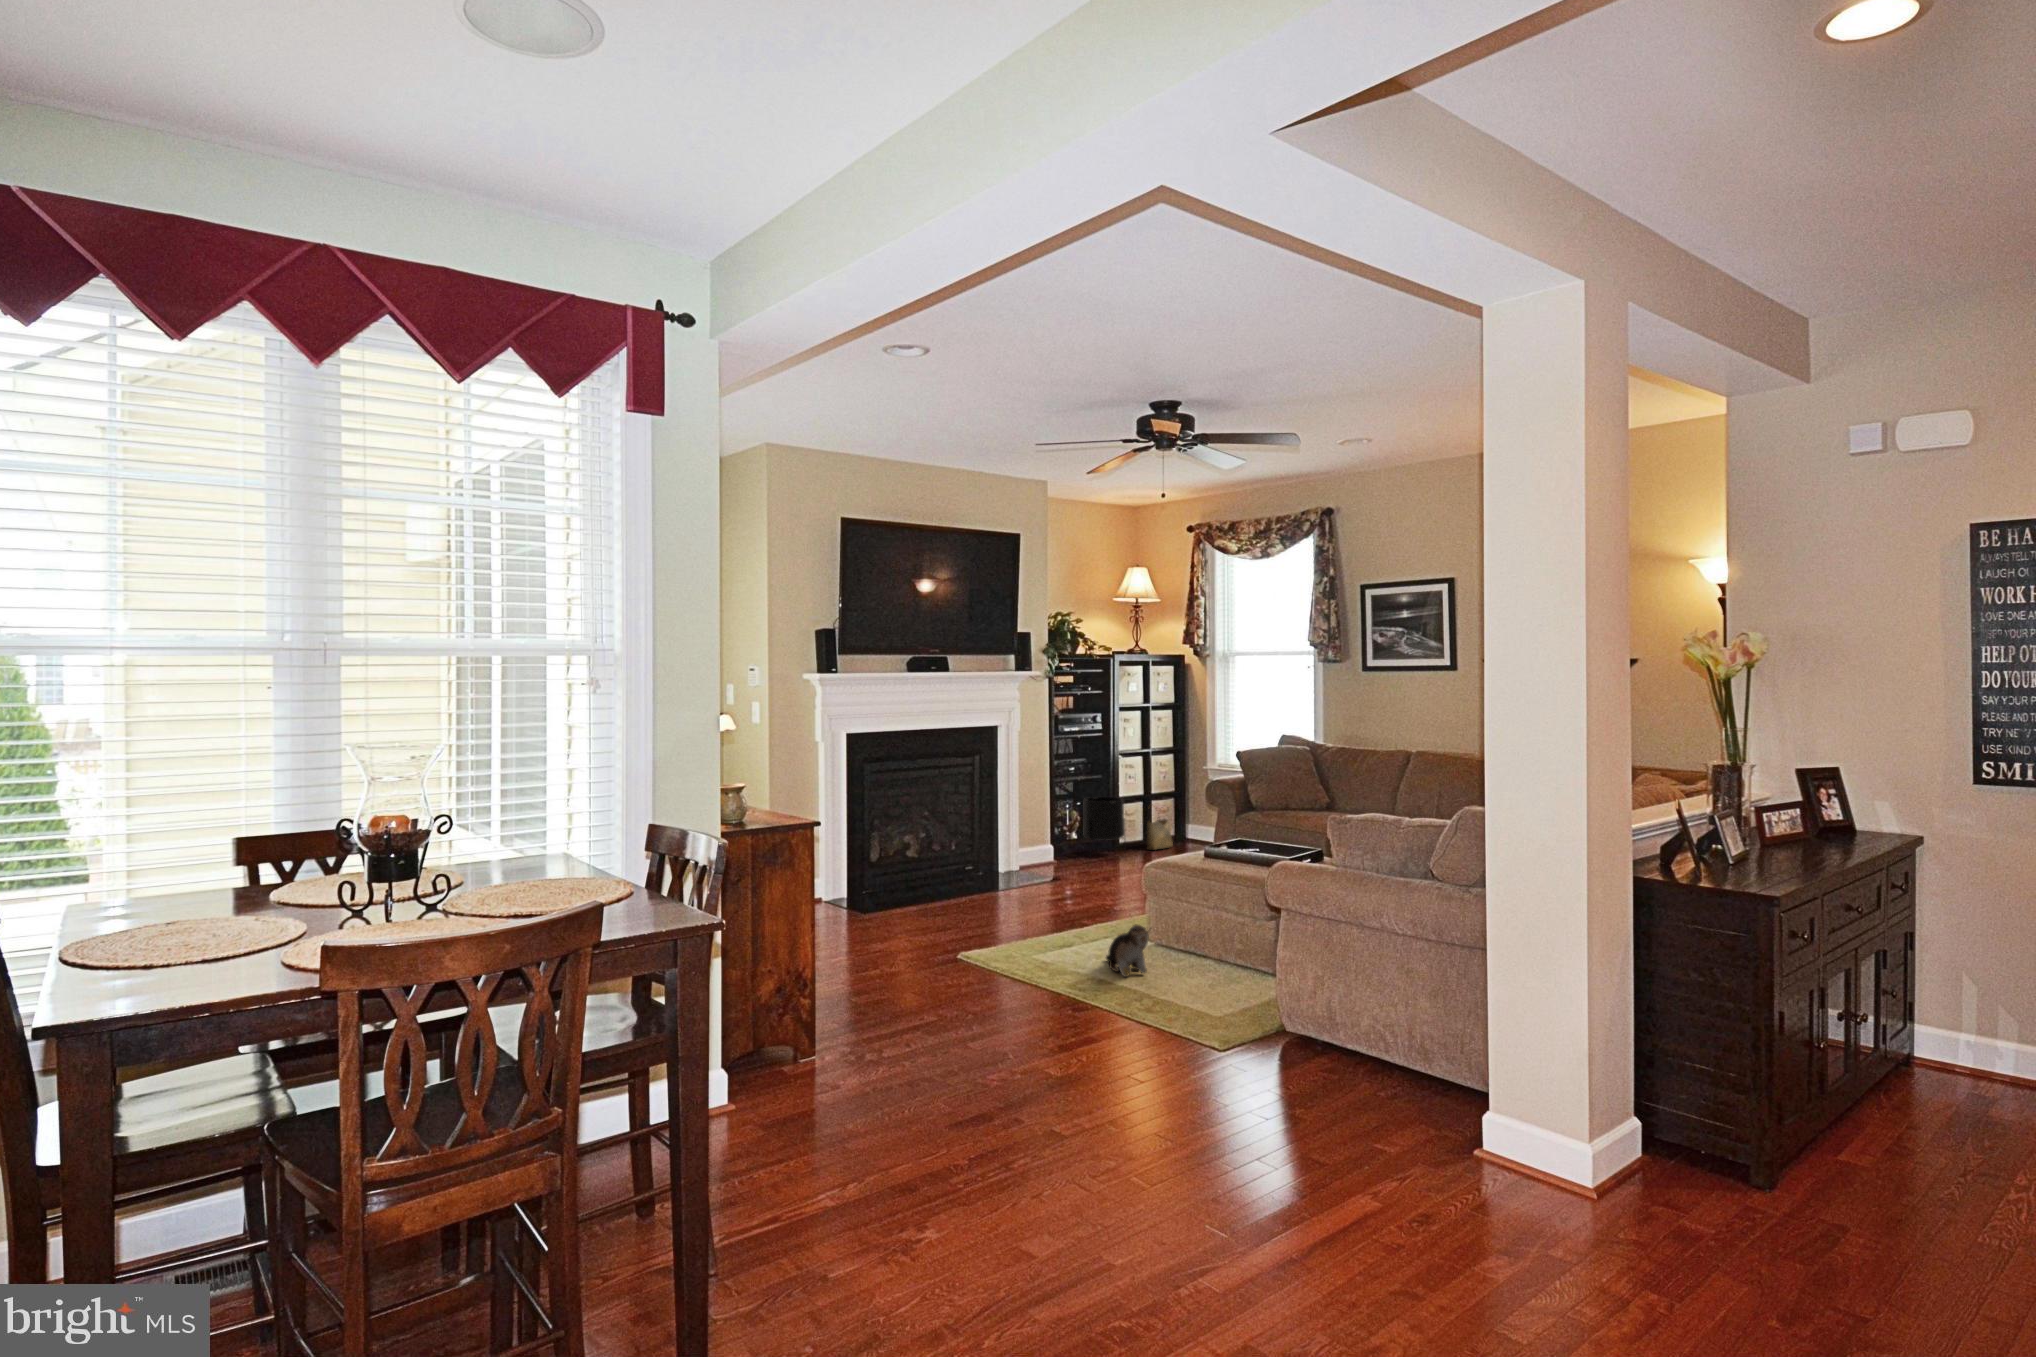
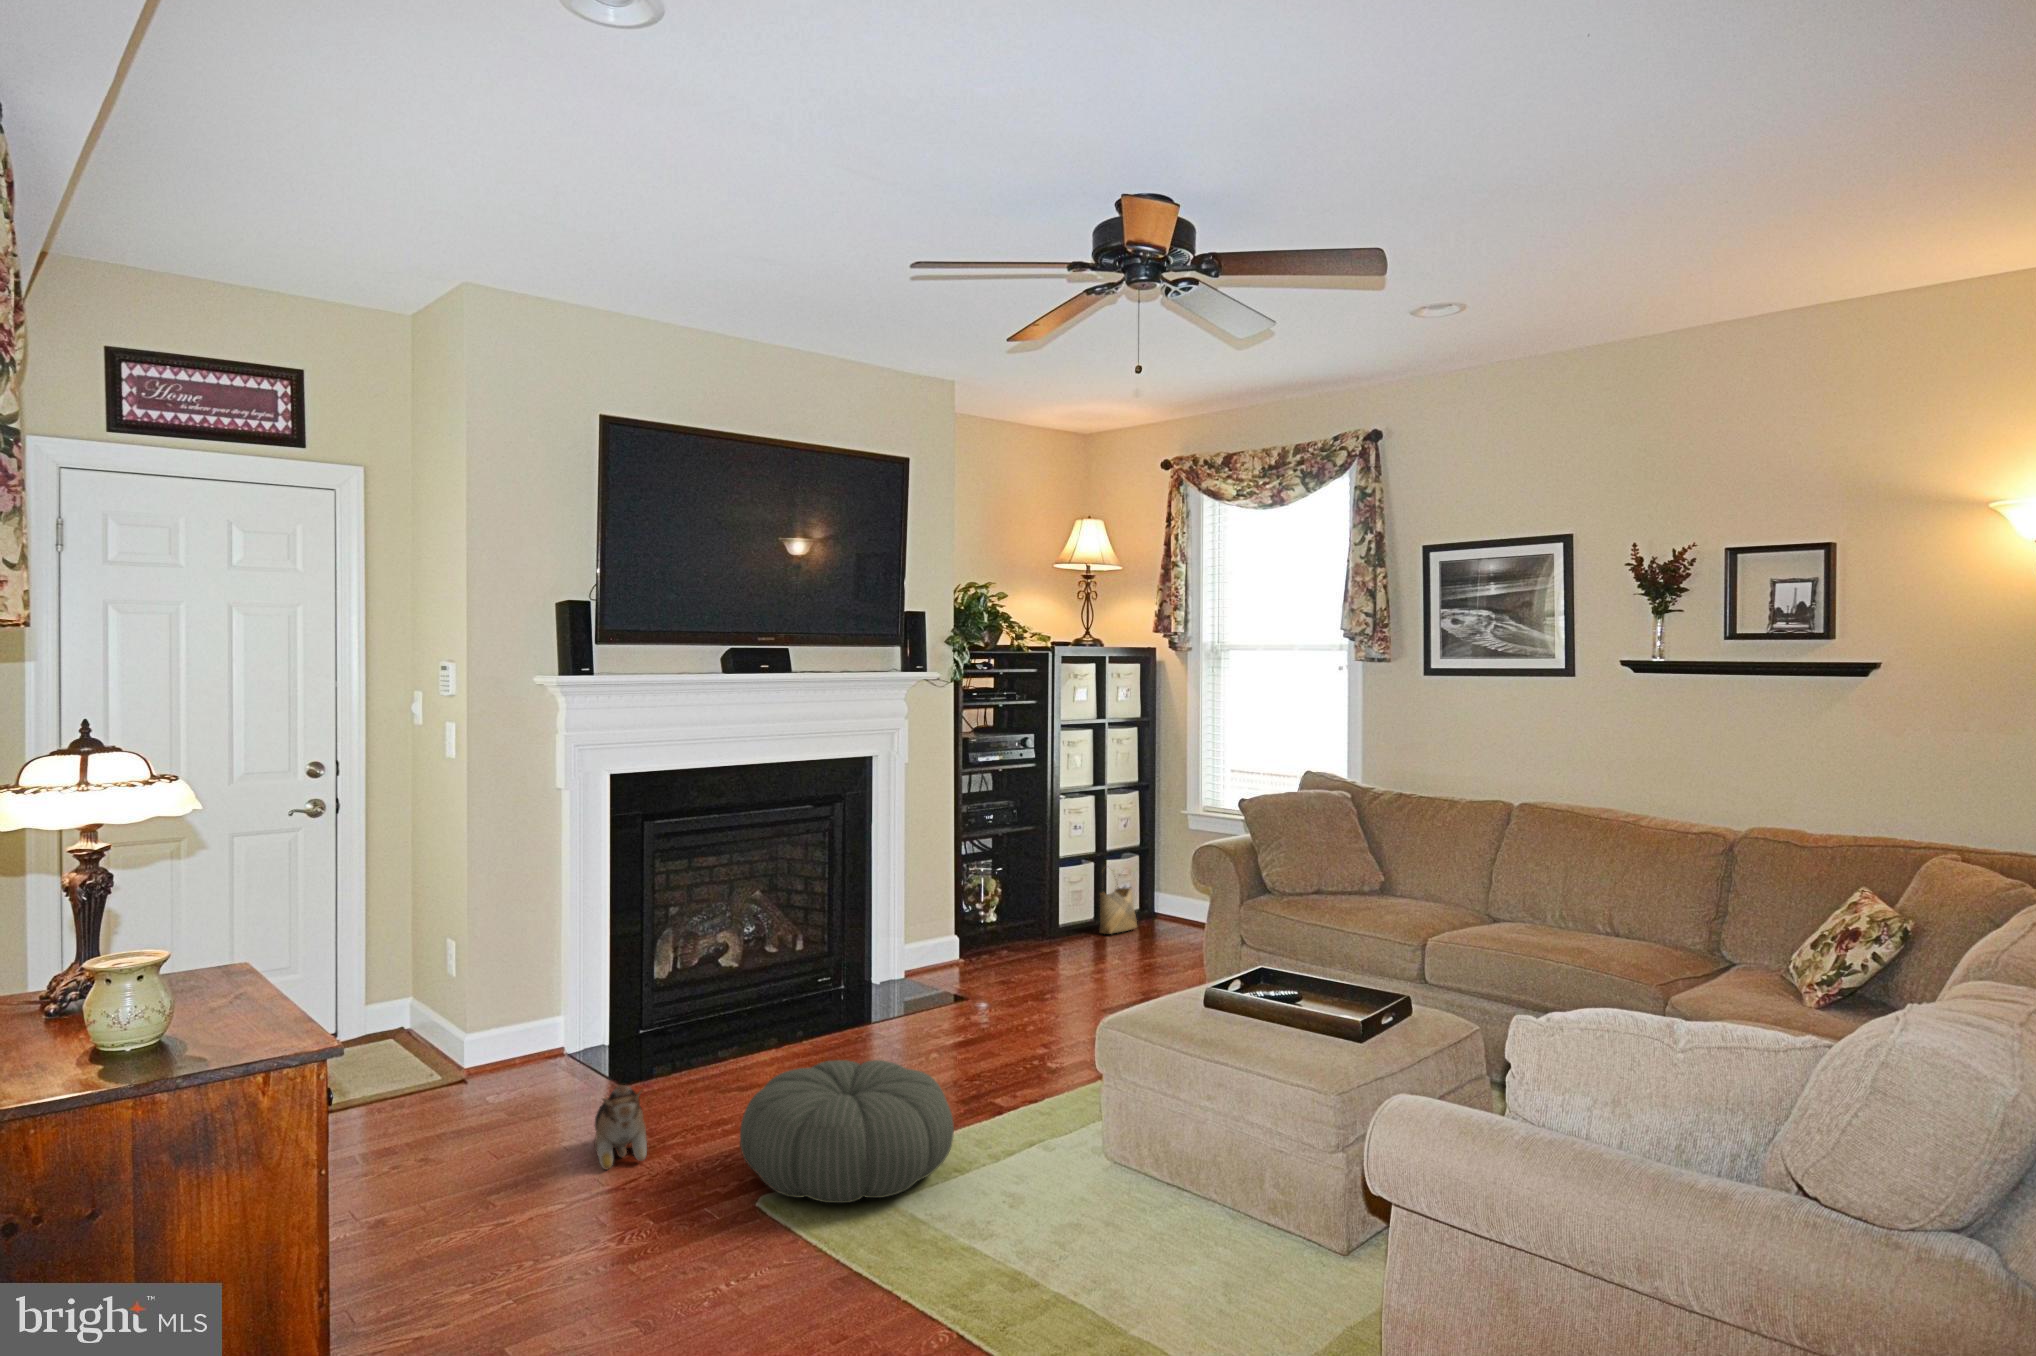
planter: present [1084,797,1125,854] -> none [1006,857,1068,953]
pouf: none [947,889,1064,956] -> present [740,1060,954,1203]
plush toy: present [1106,925,1149,977] -> present [594,1085,647,1169]

